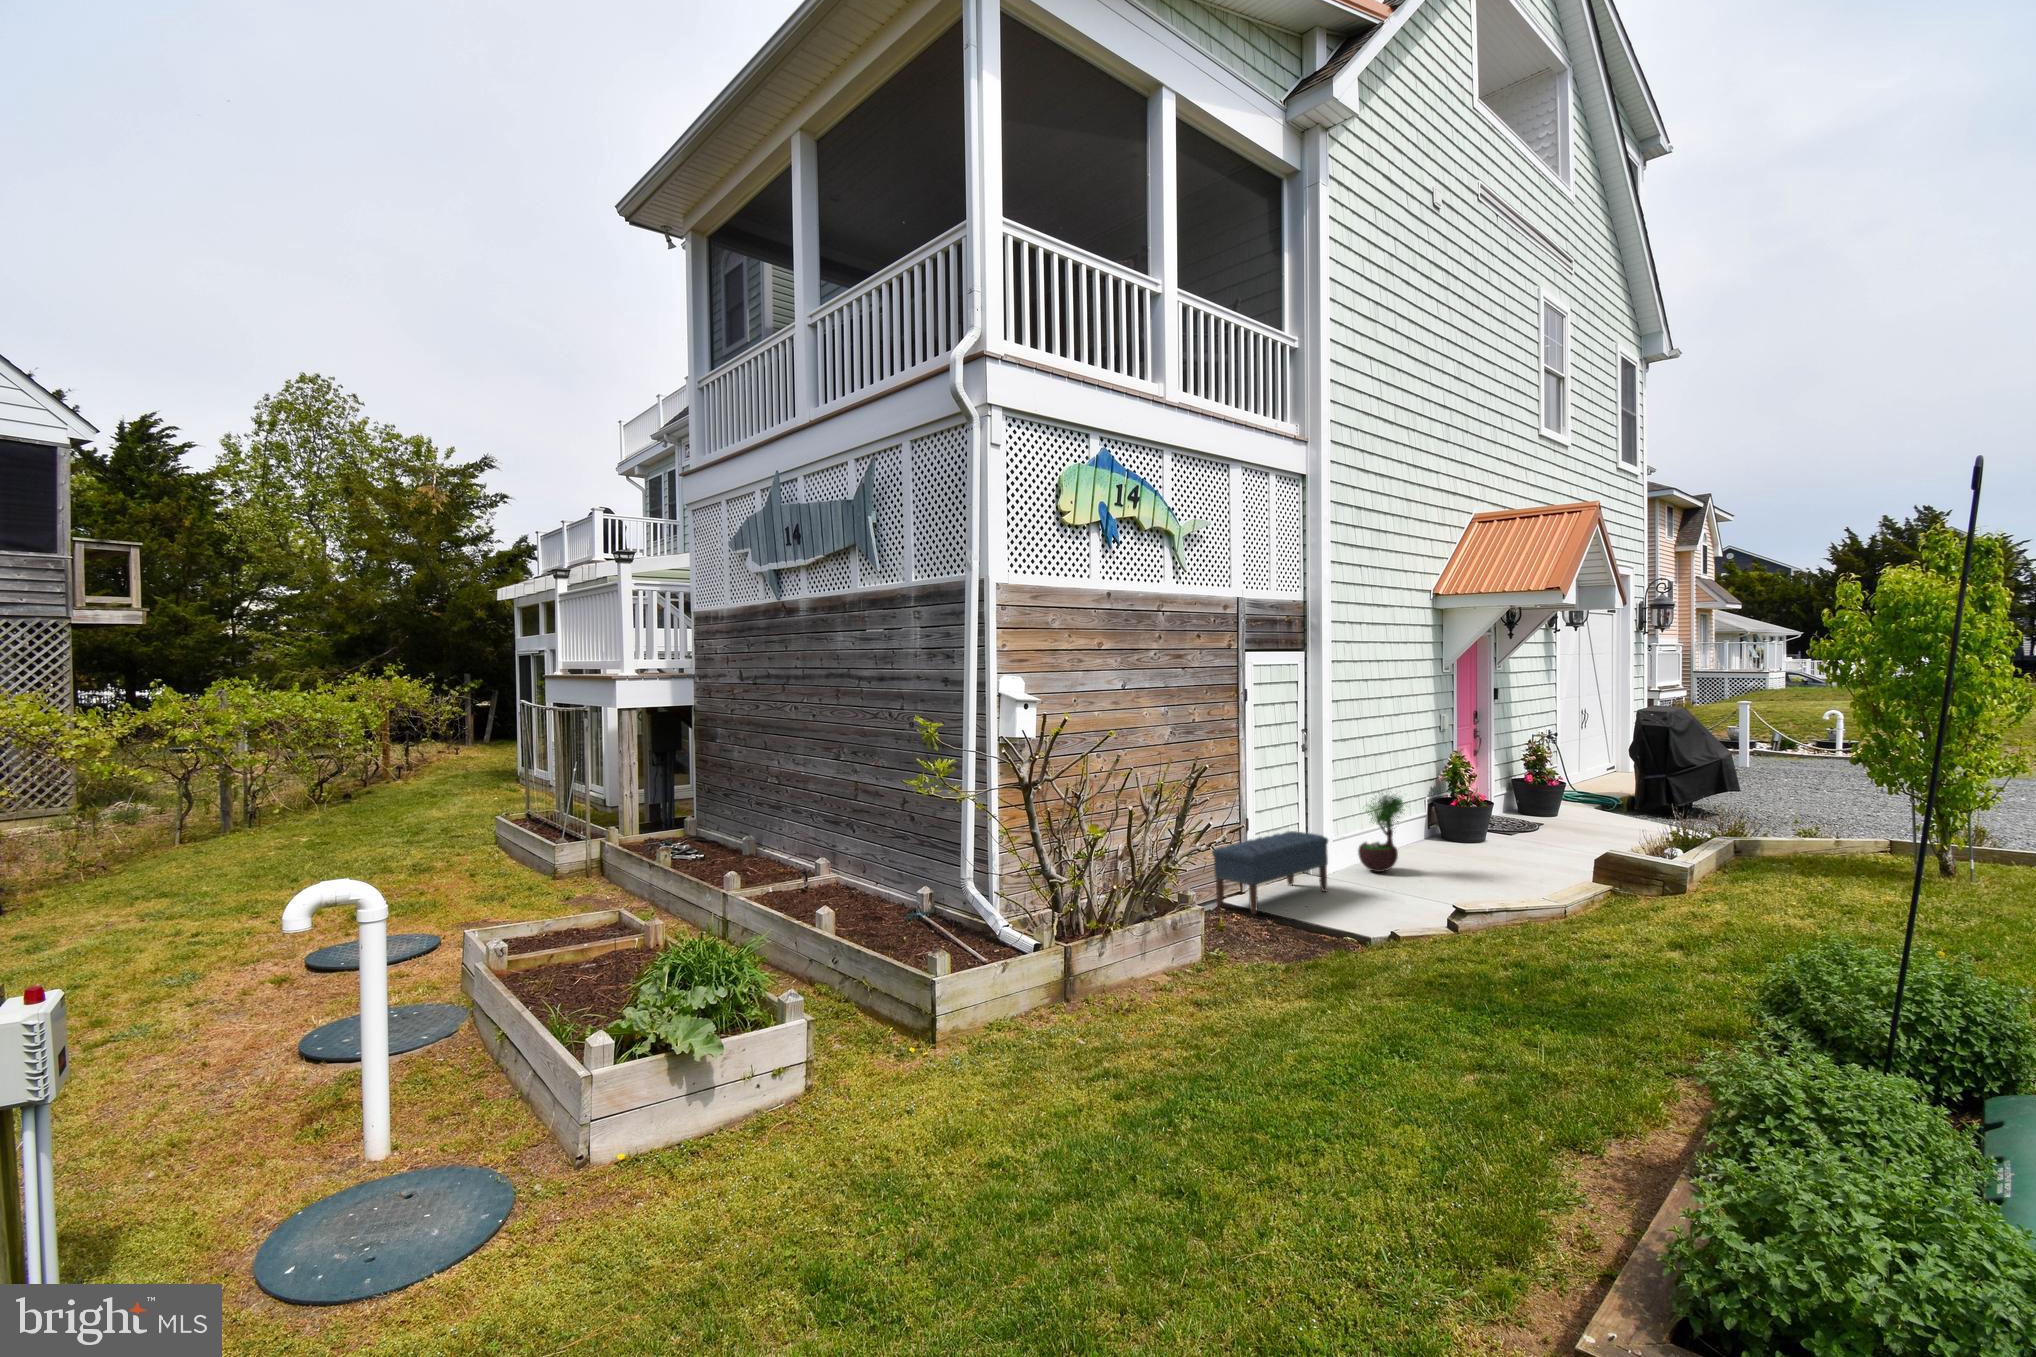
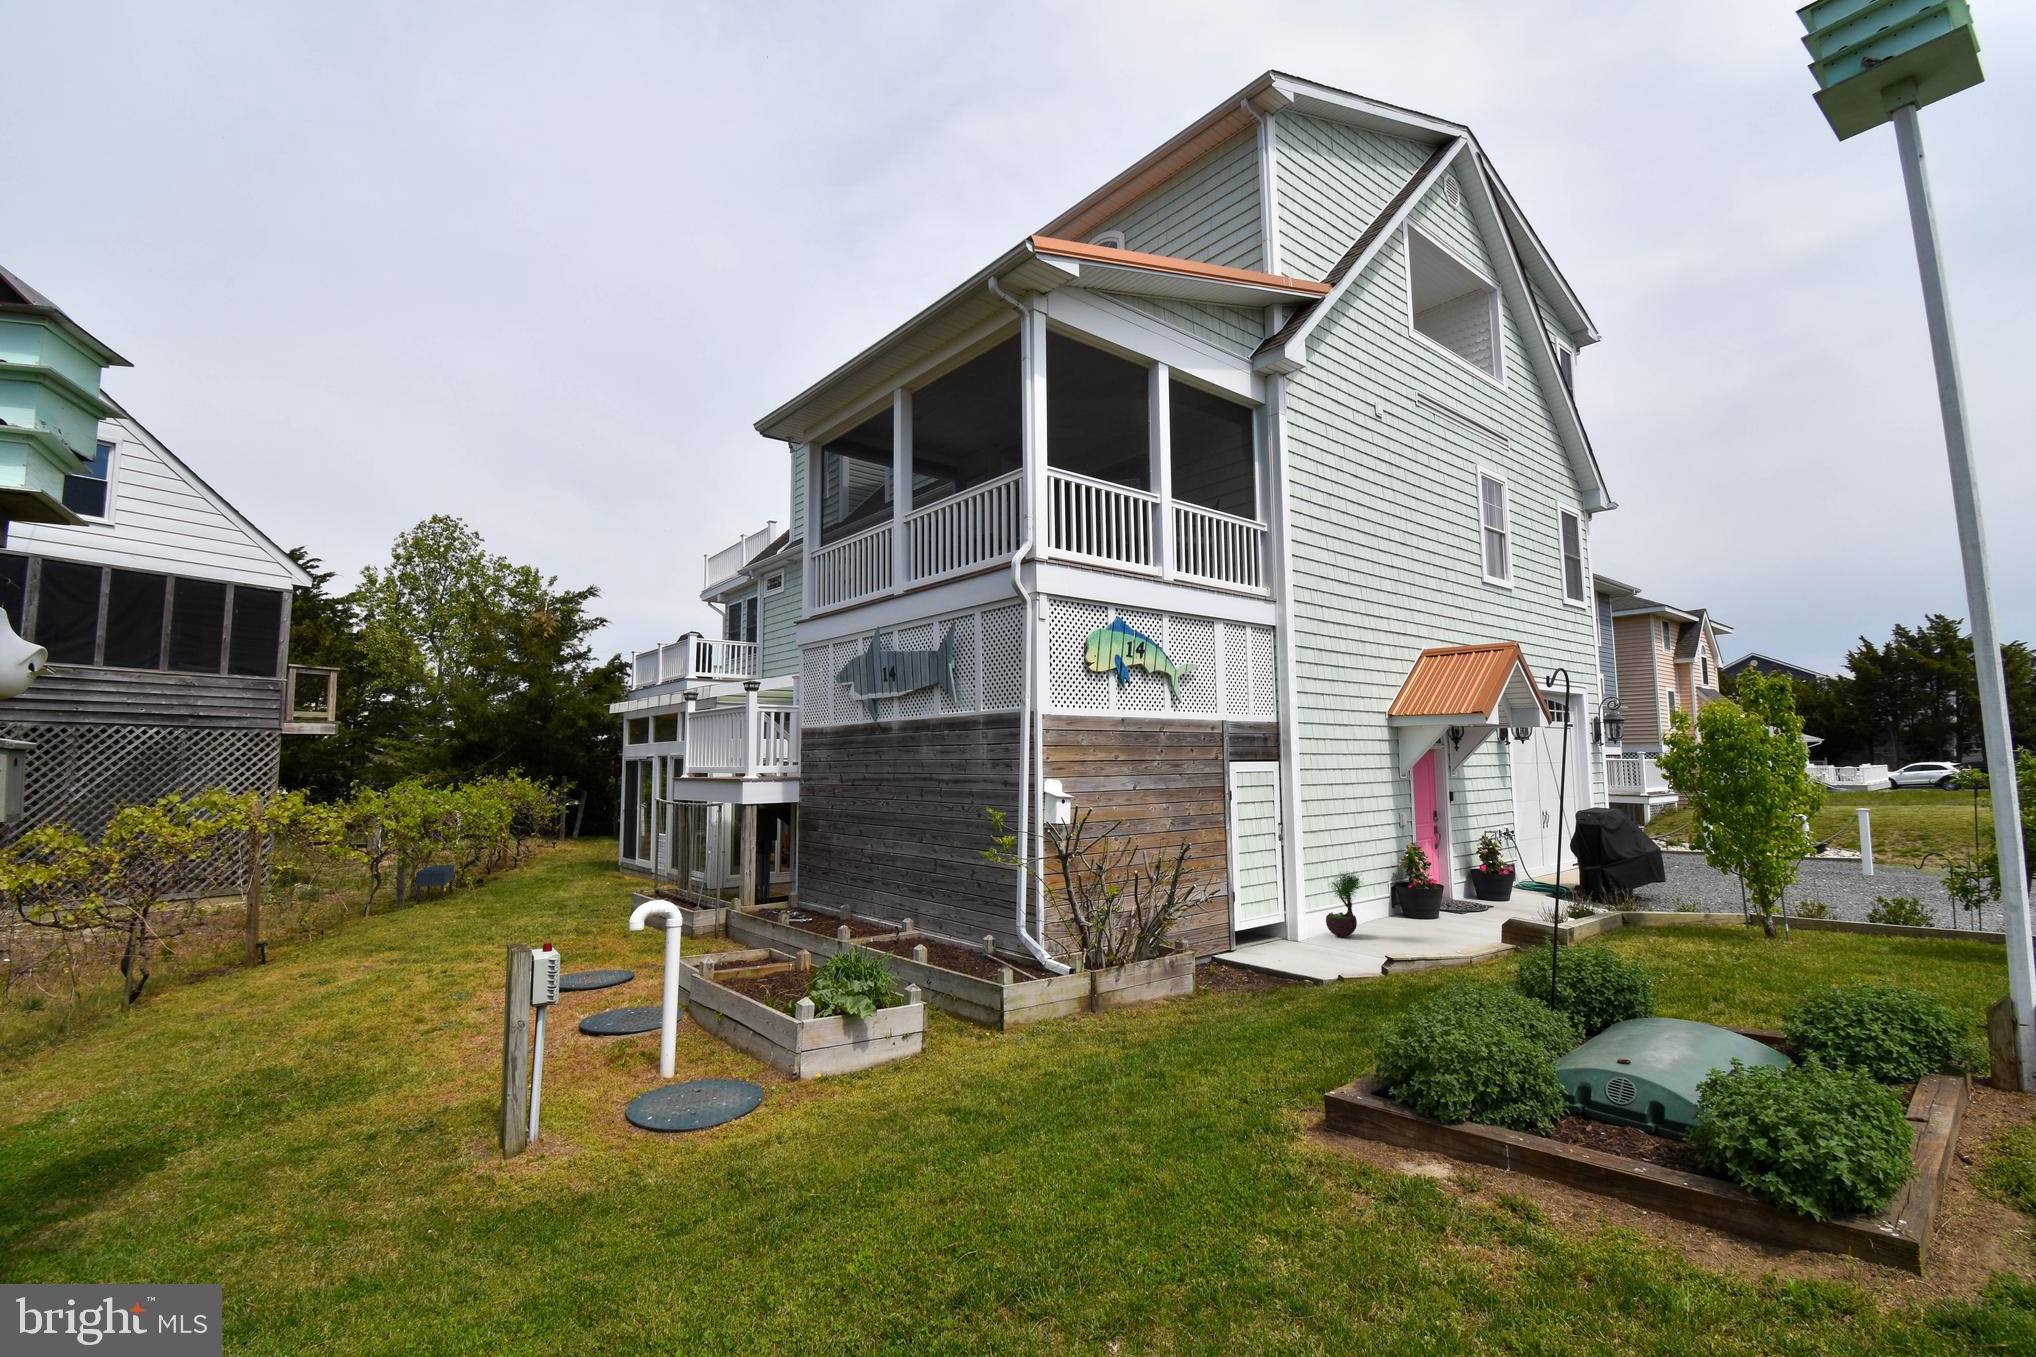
bench: present [1212,831,1328,914] -> present [416,865,455,901]

